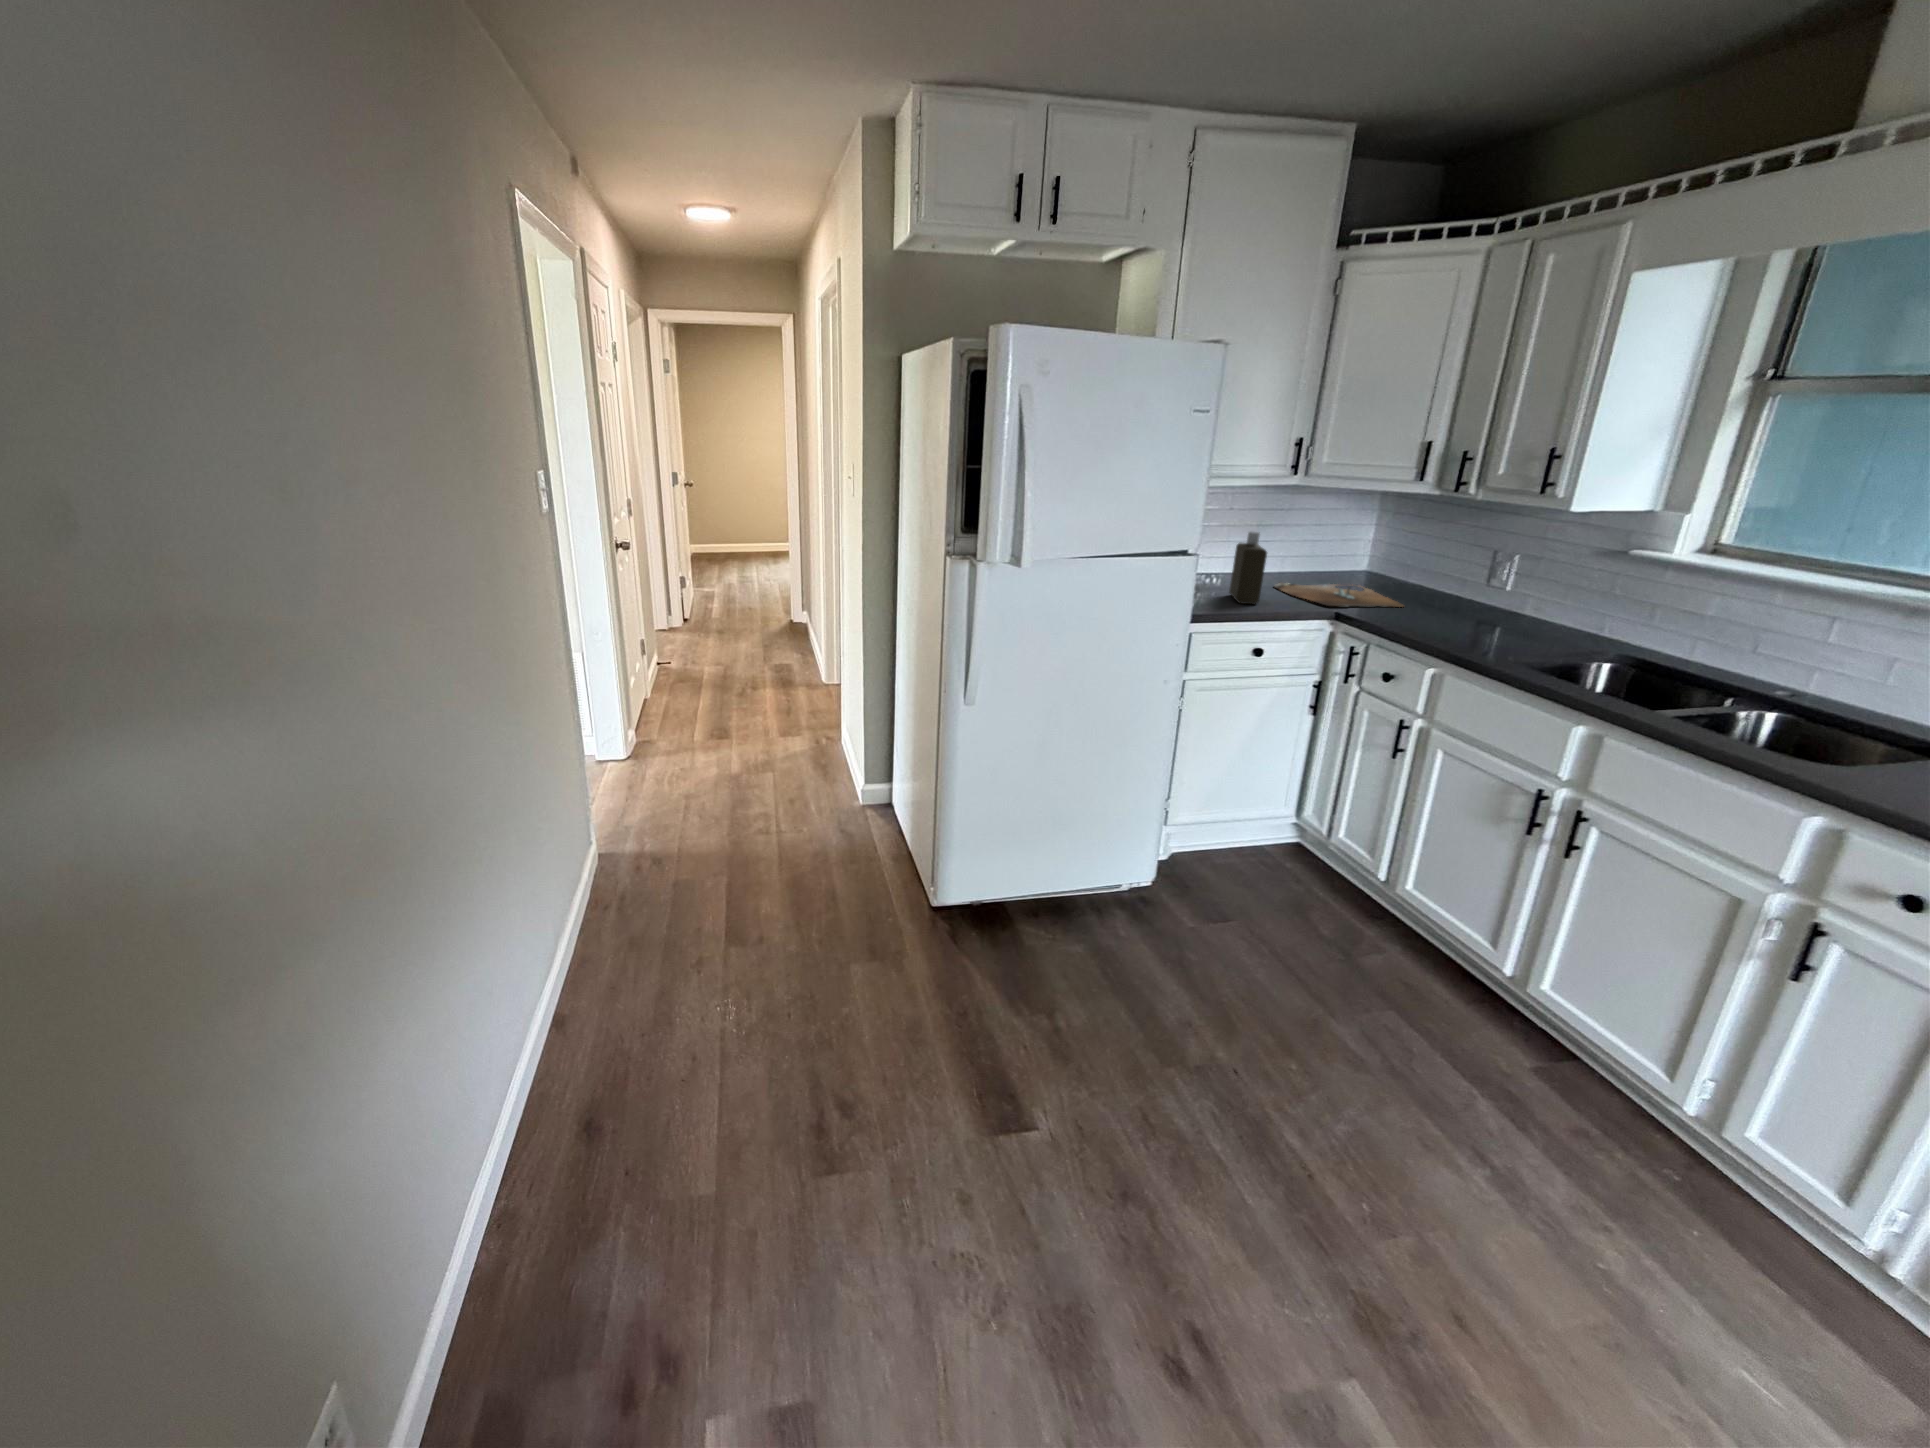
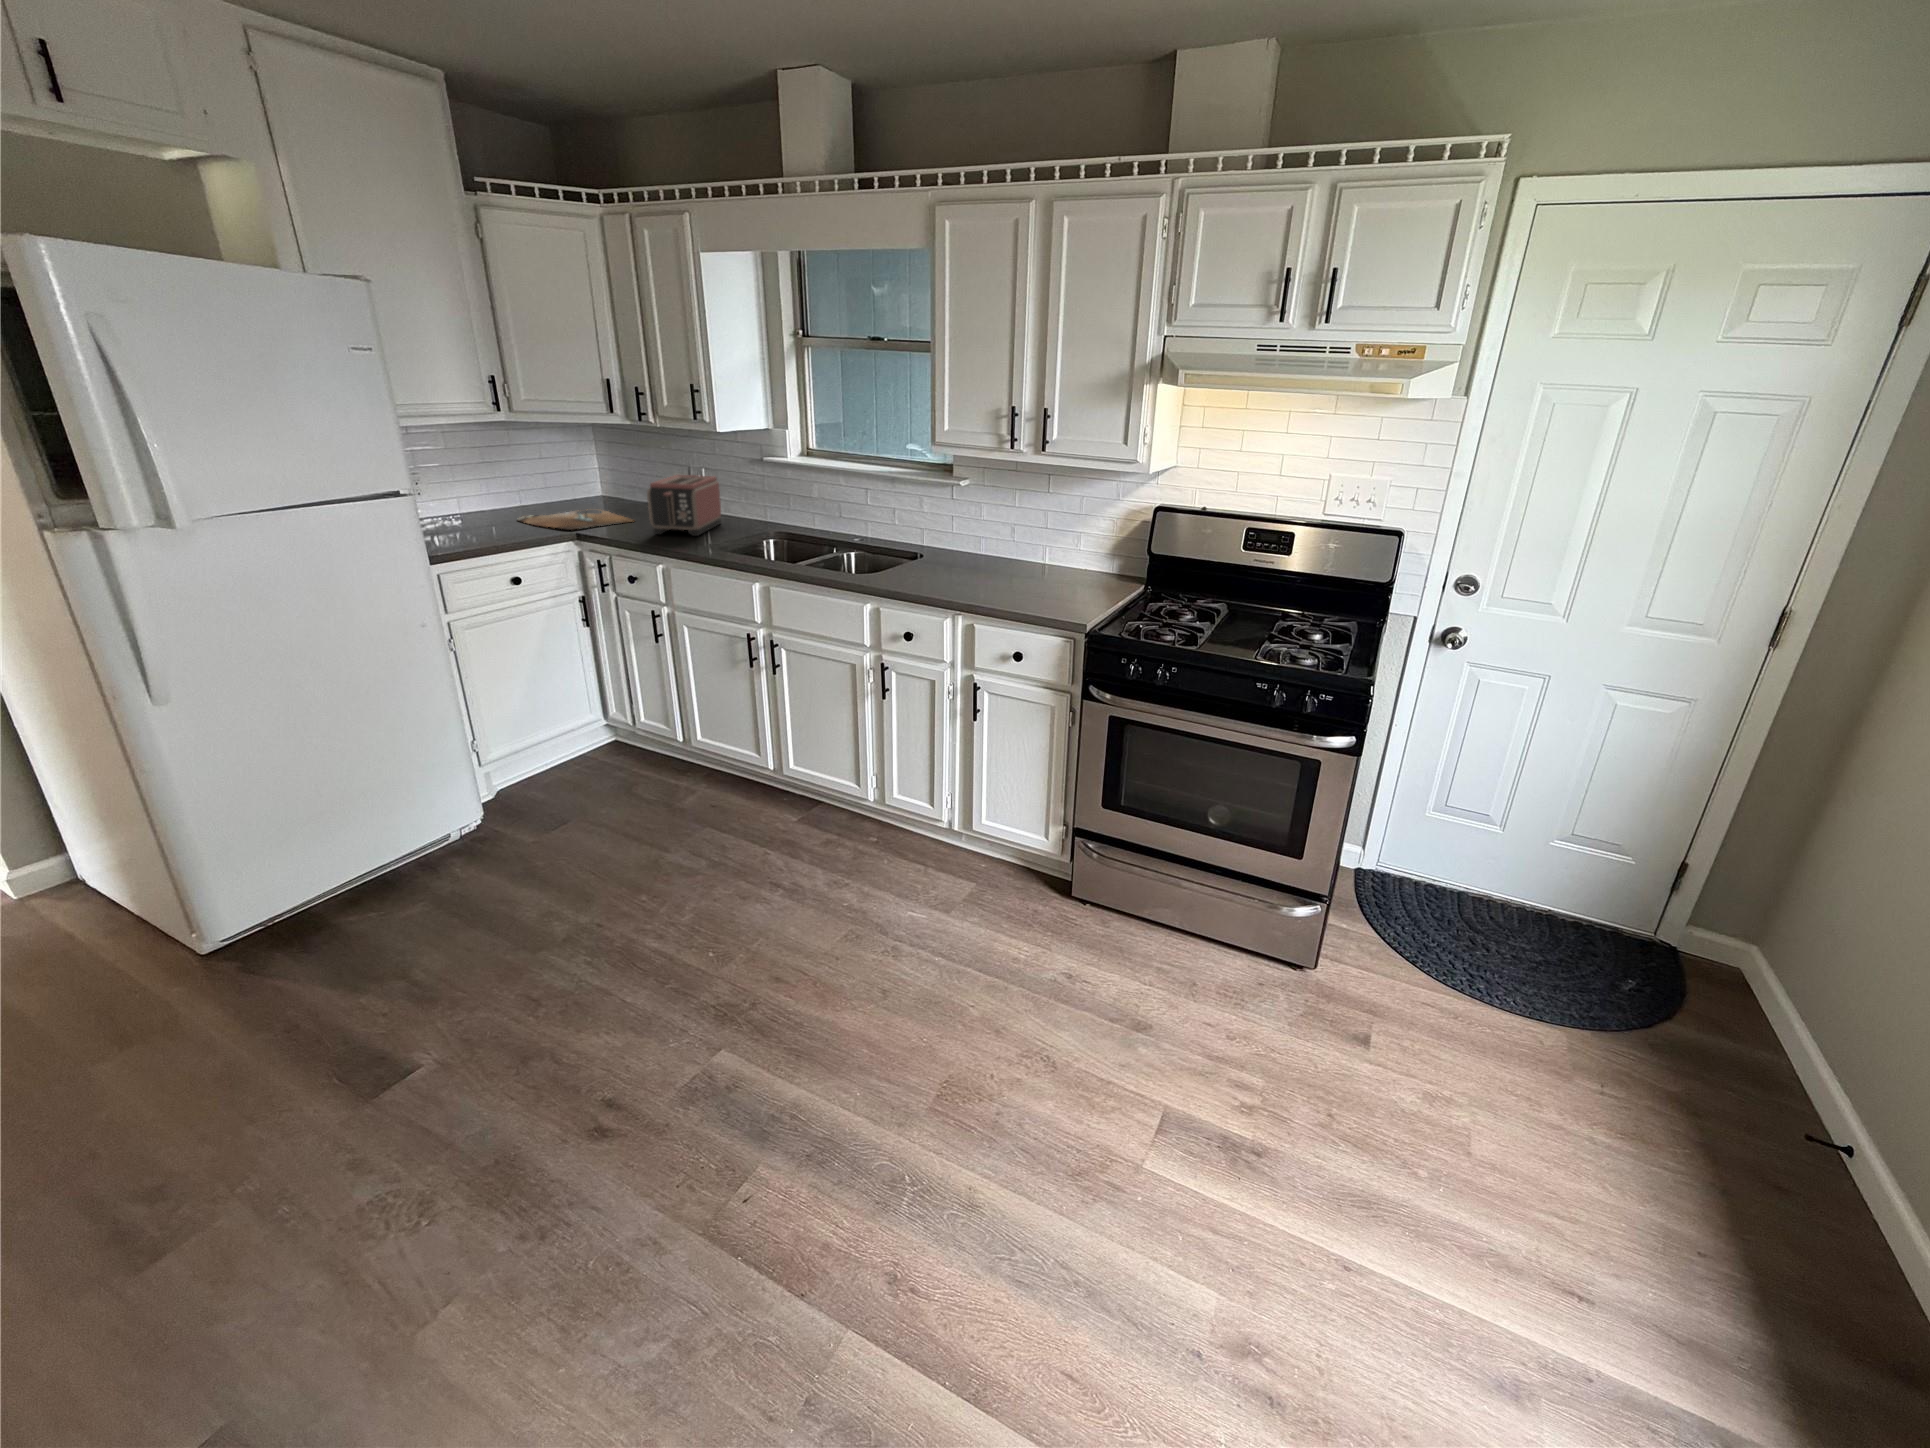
bottle: present [1229,532,1267,604] -> none [461,469,503,540]
toaster: none [1430,559,1539,639] -> present [647,475,721,536]

